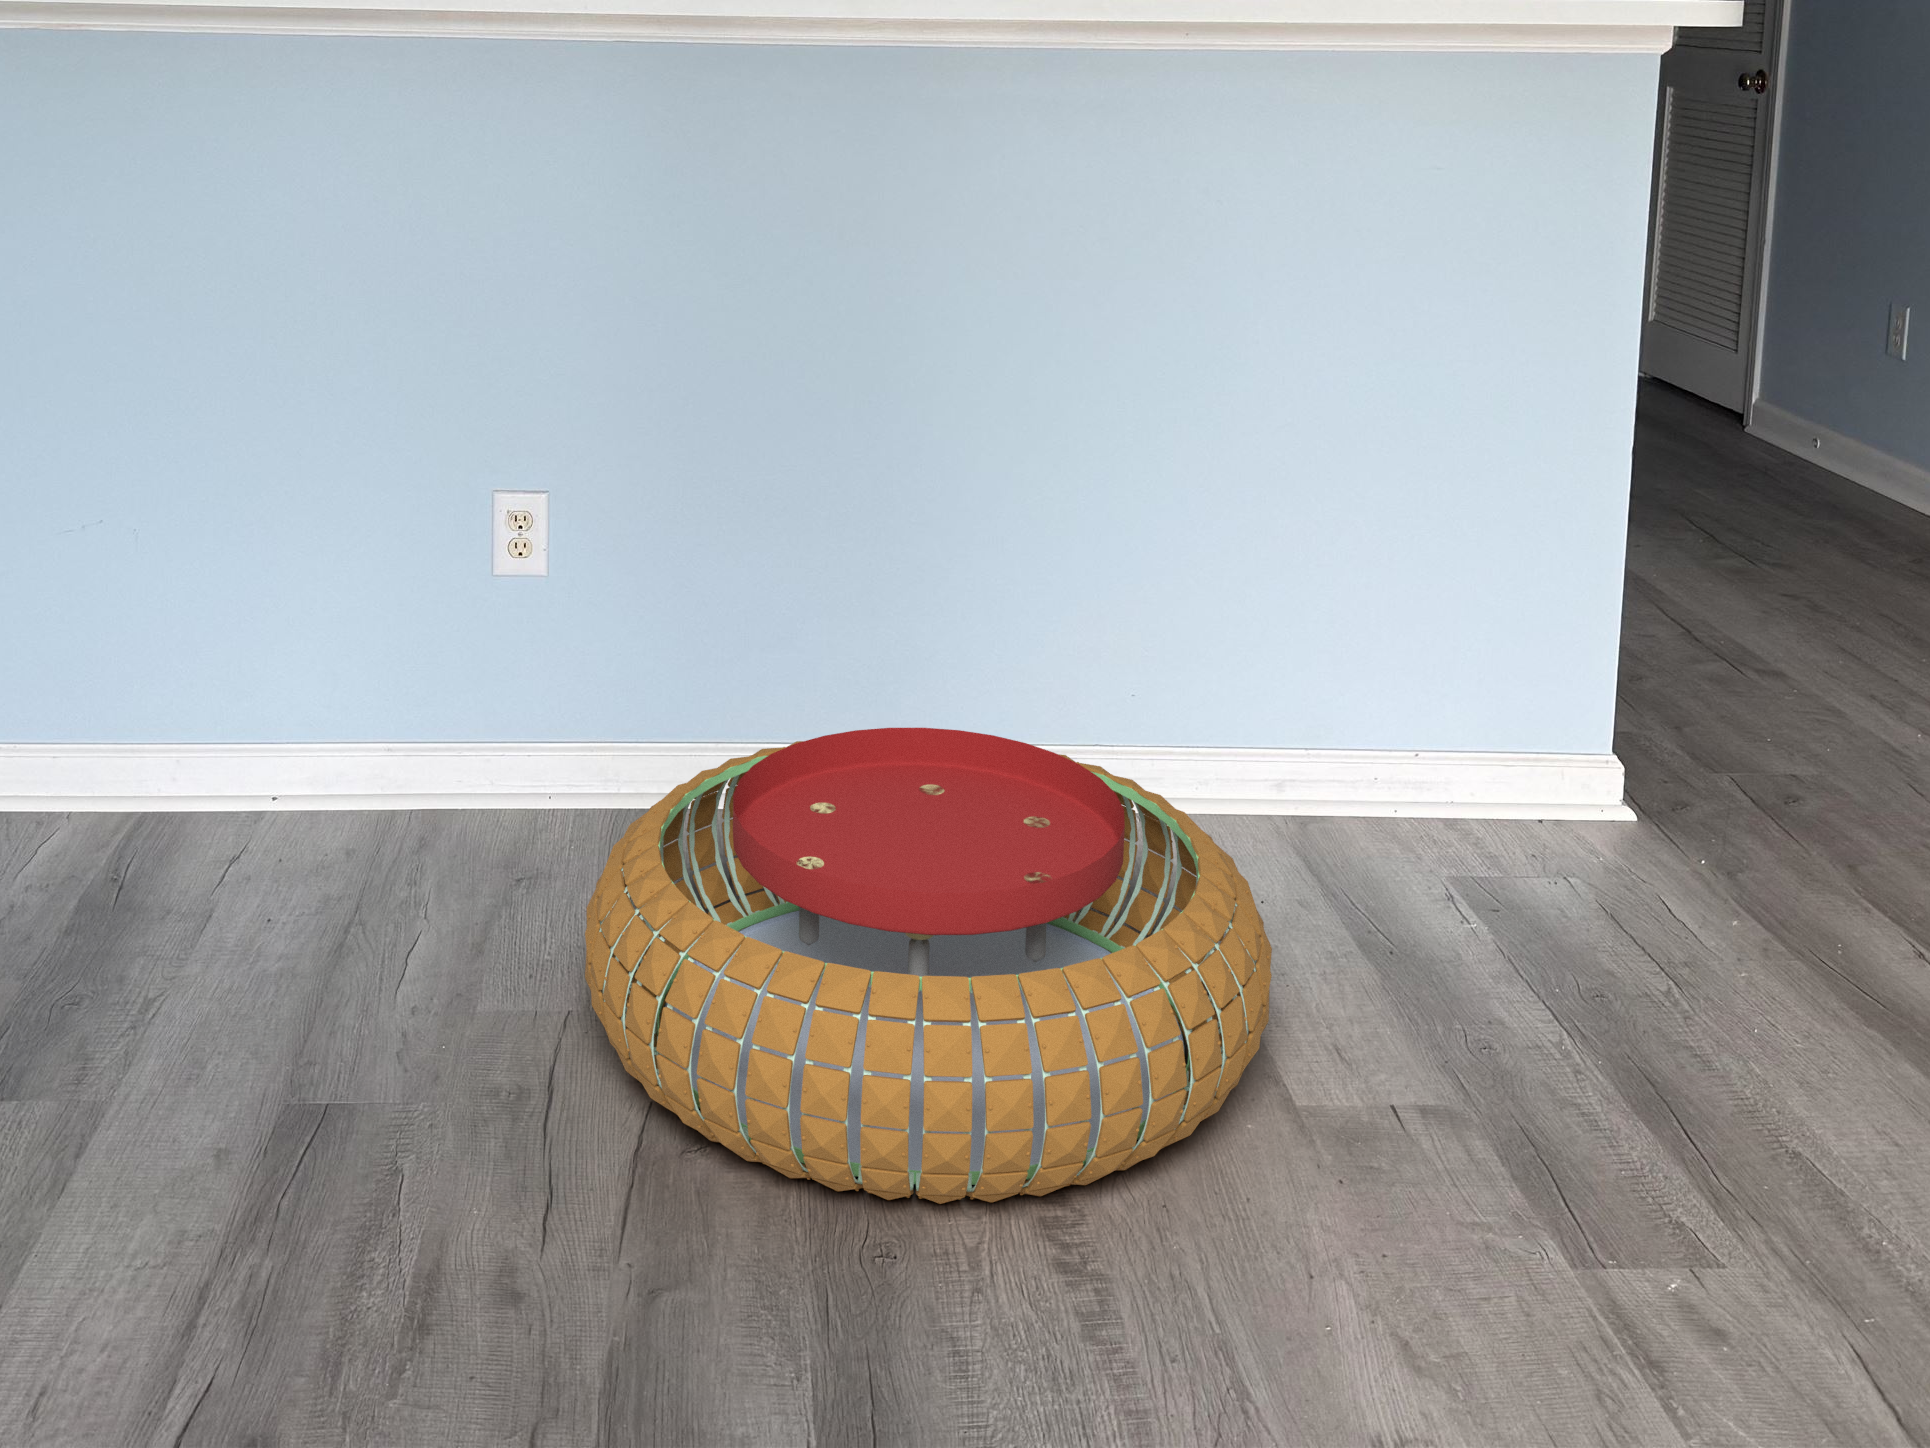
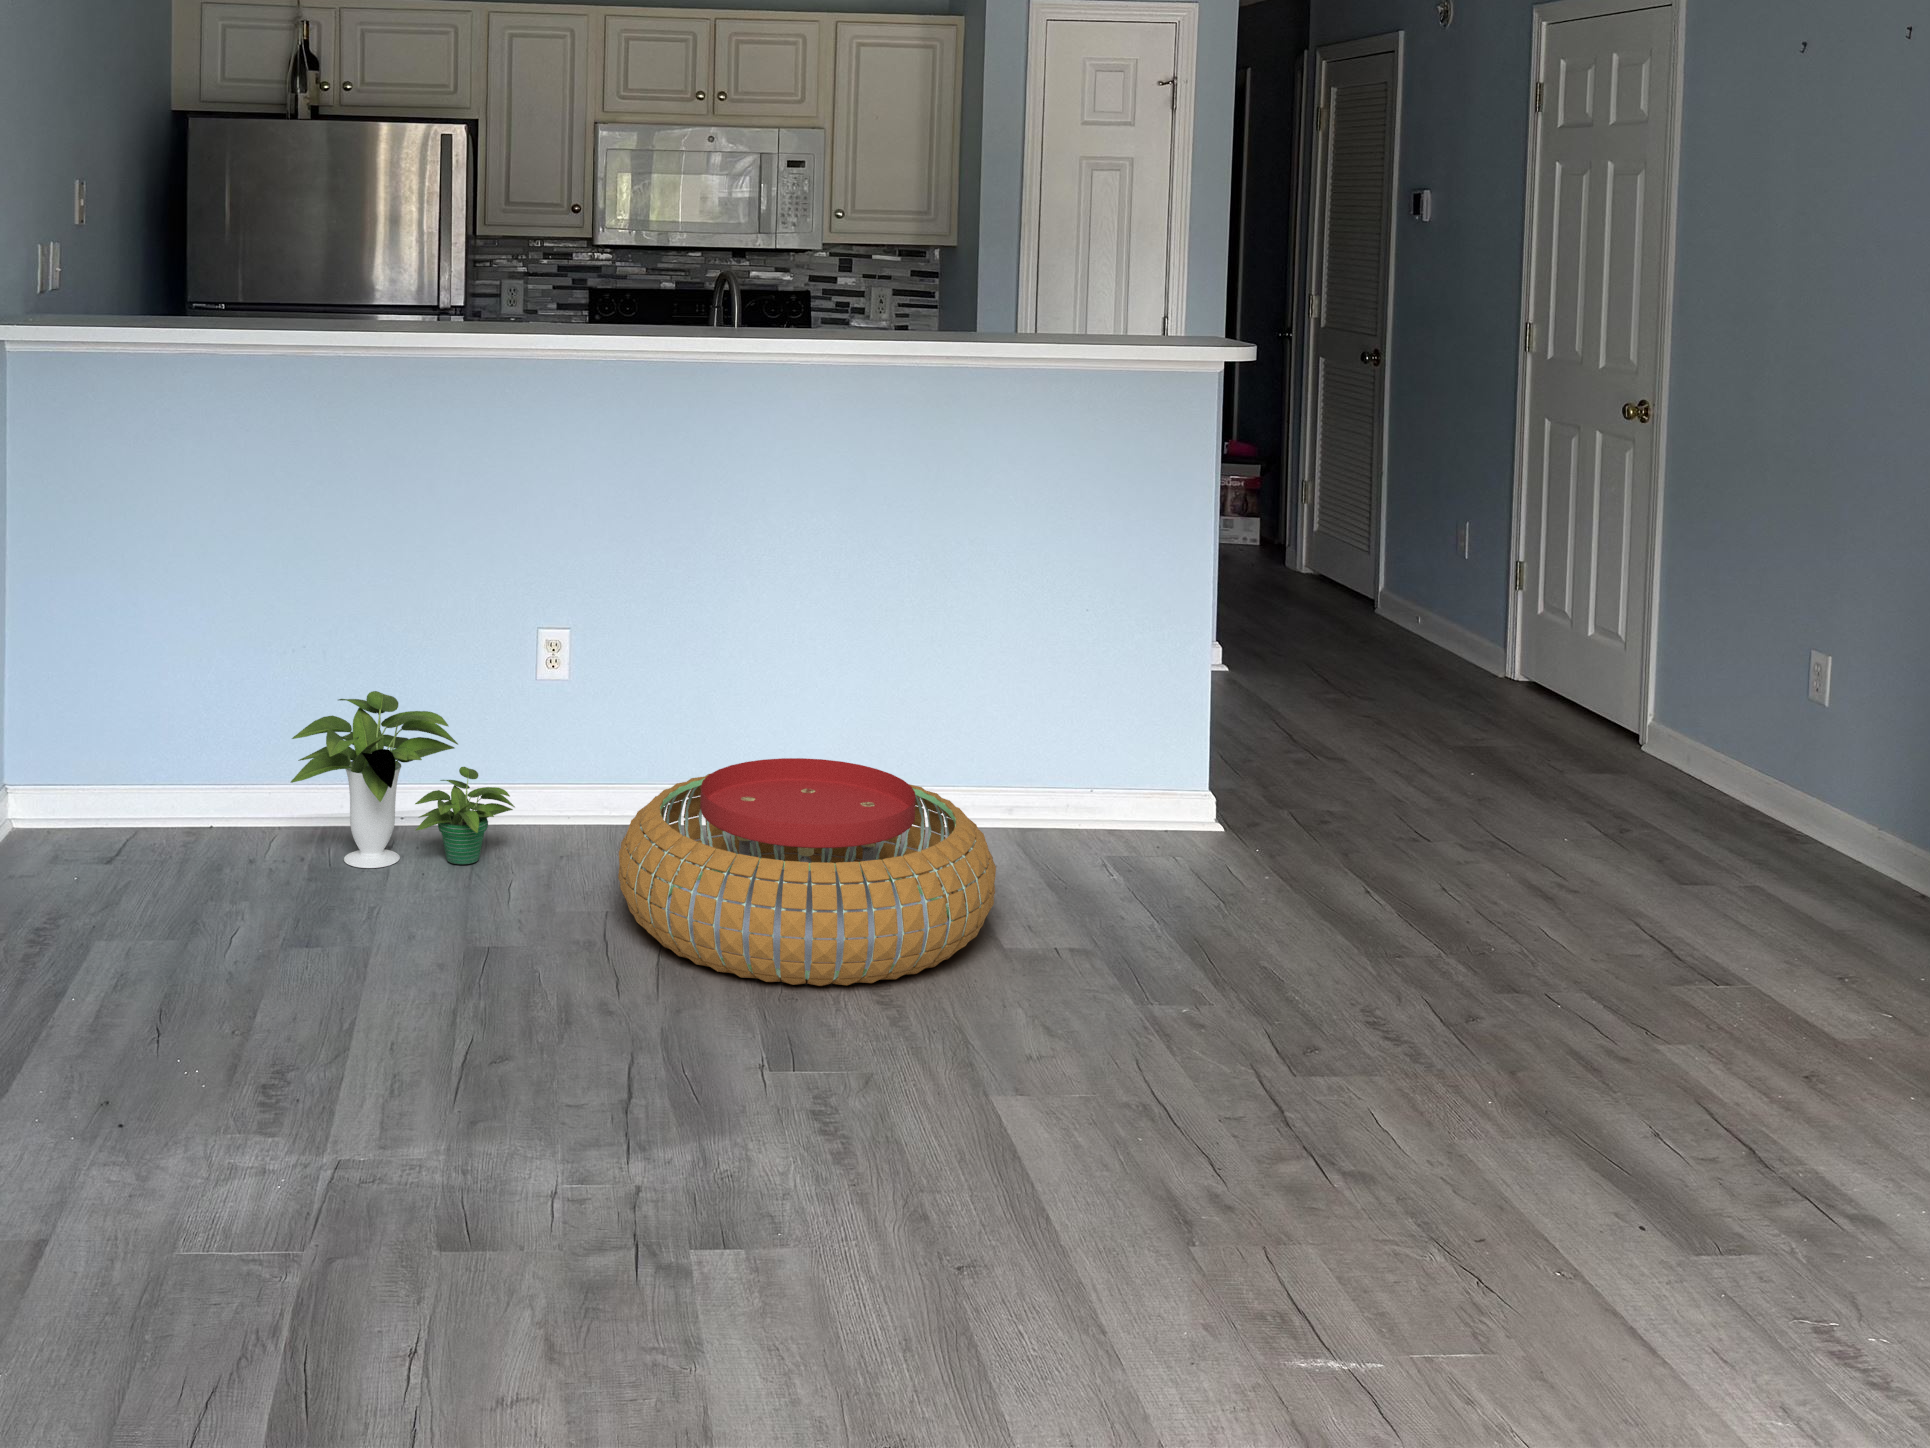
potted plant: none [48,596,442,896] -> present [291,691,515,868]

